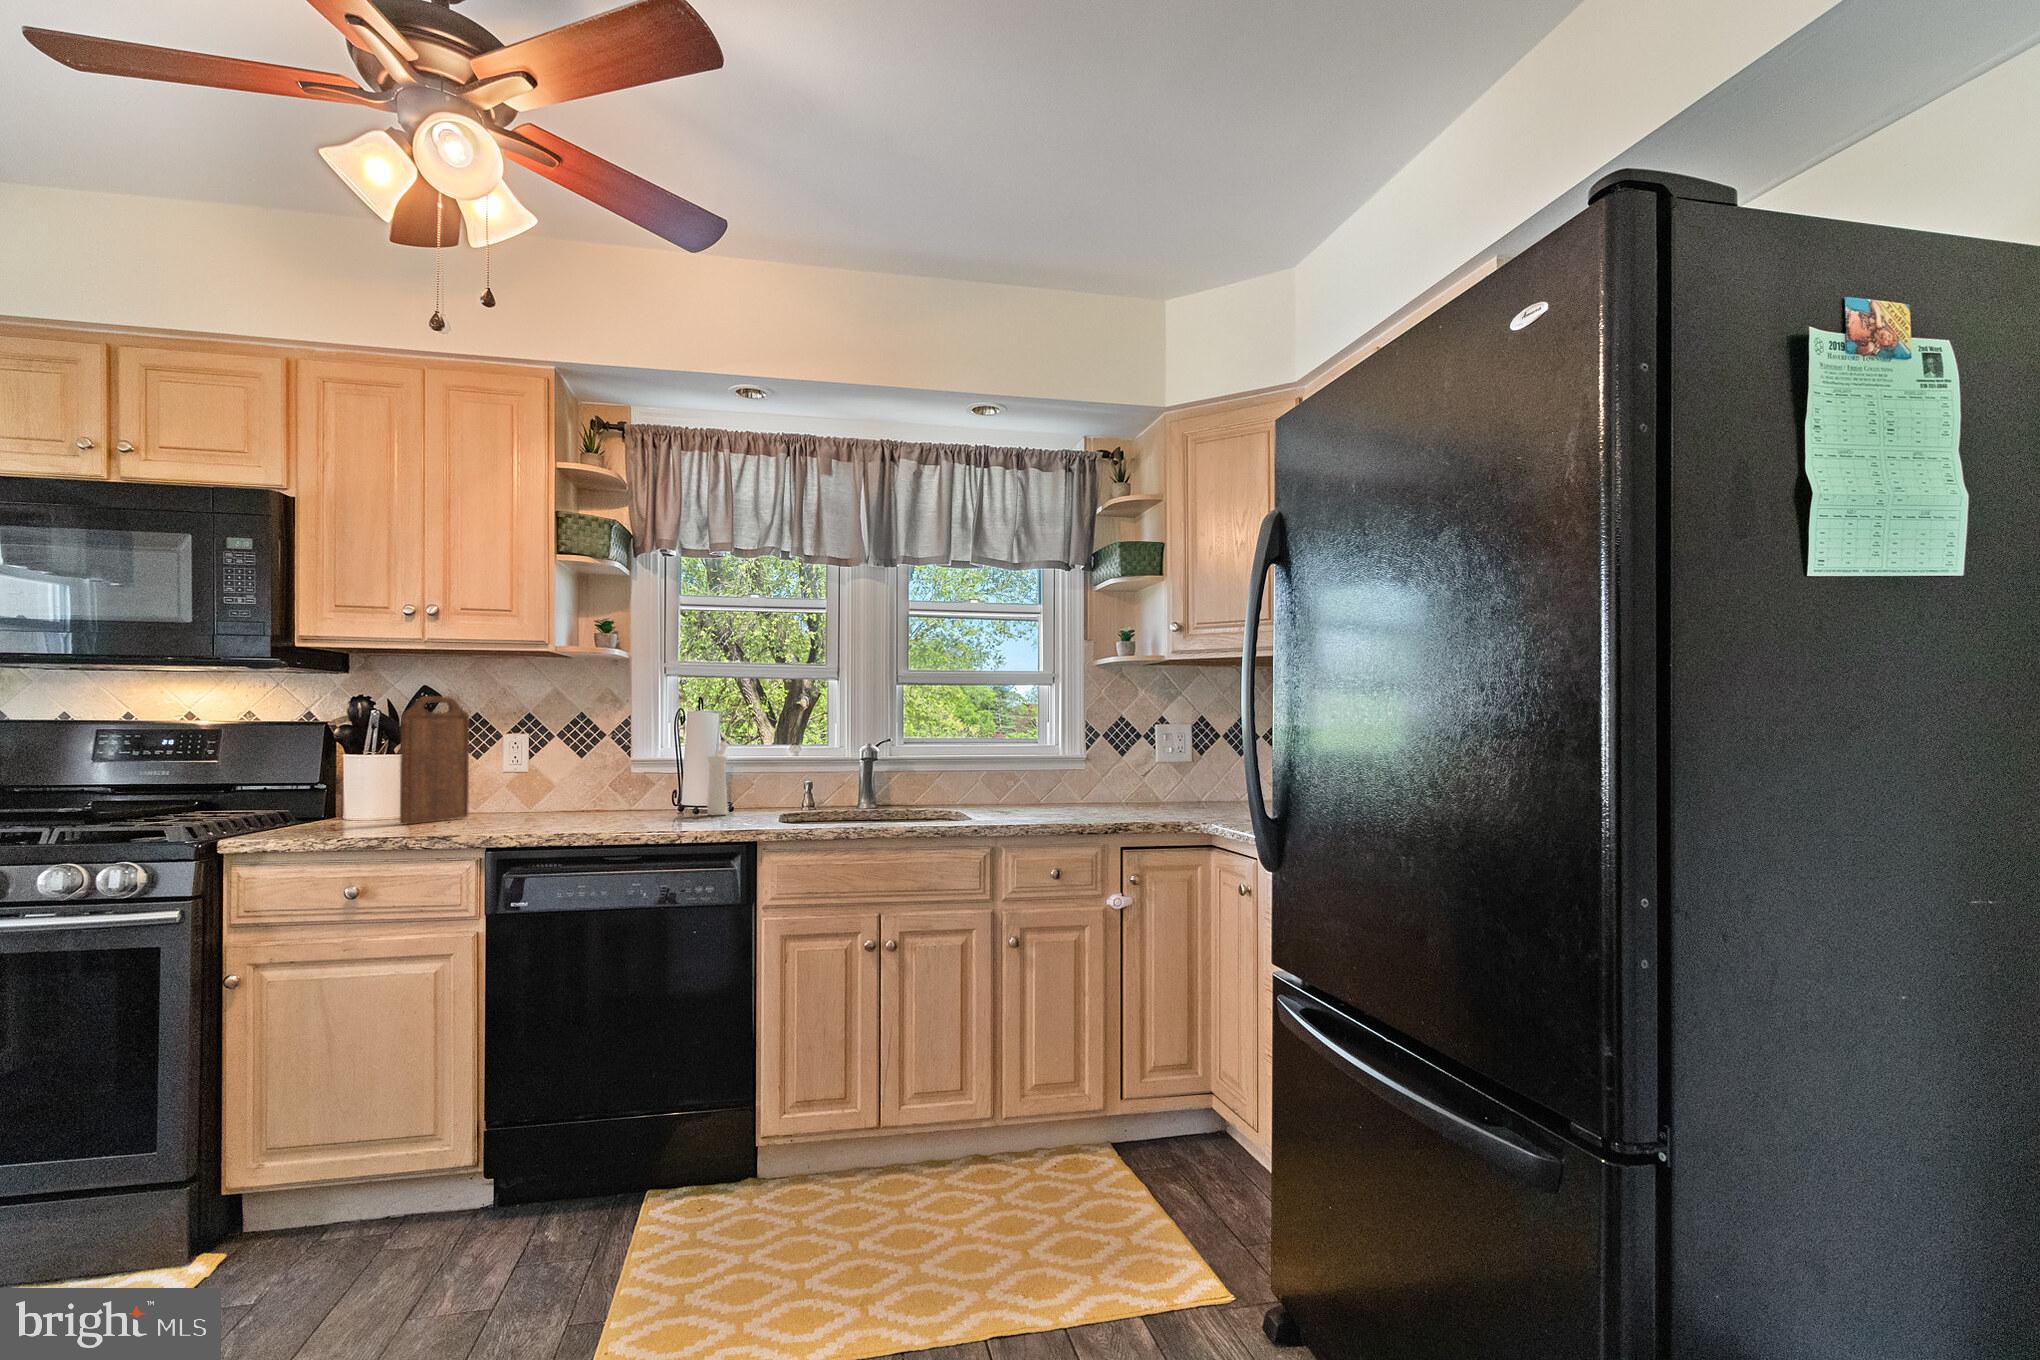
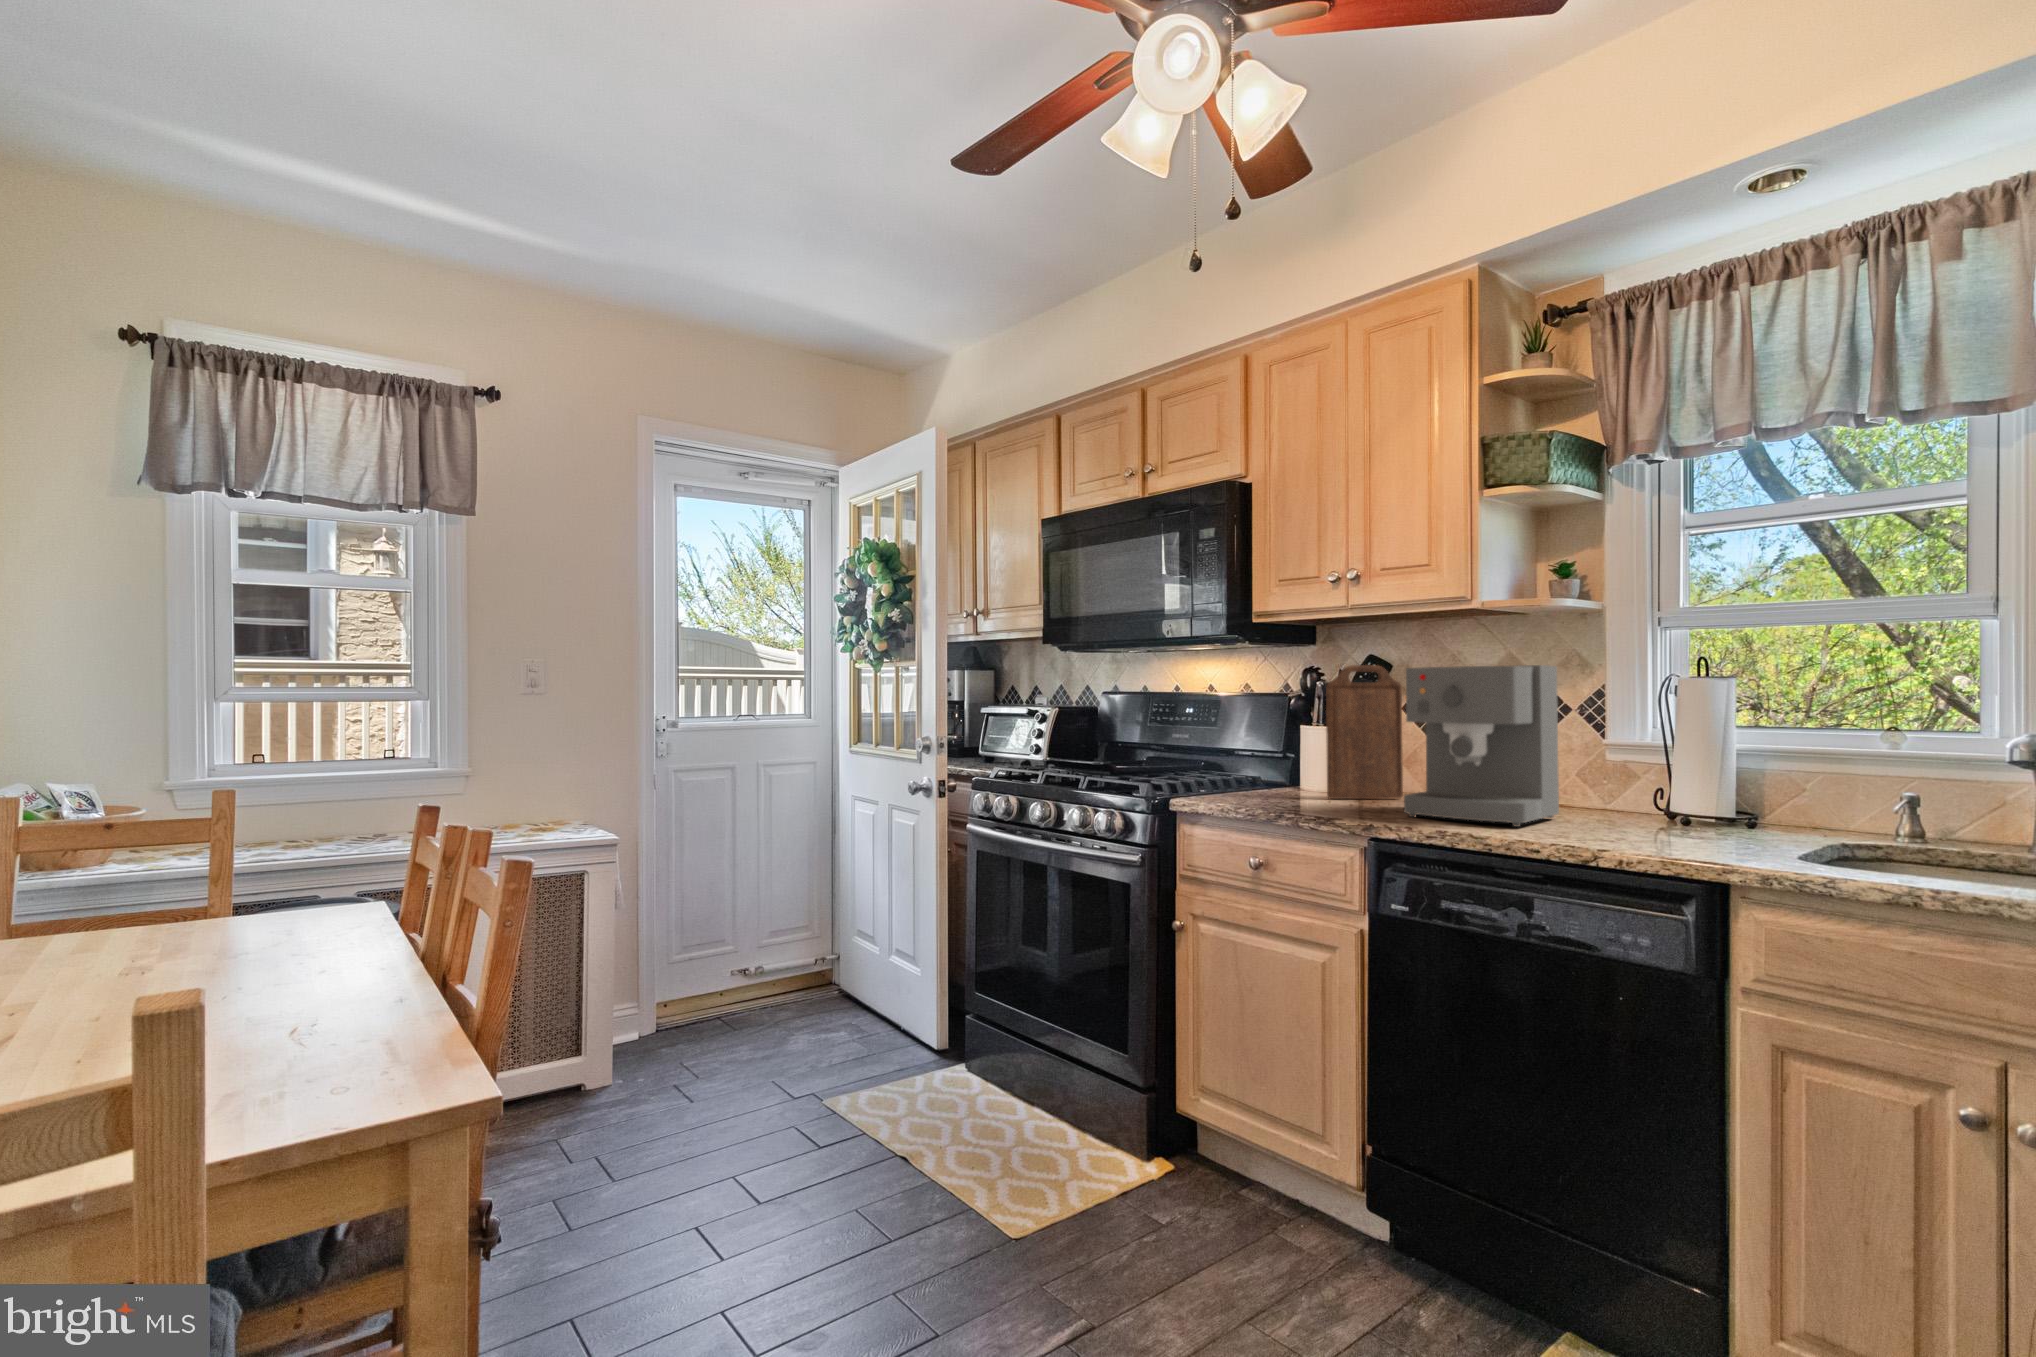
coffee maker: none [503,699,615,828] -> present [1404,665,1559,827]
pepper mill: present [707,741,728,815] -> none [1696,726,1745,836]

